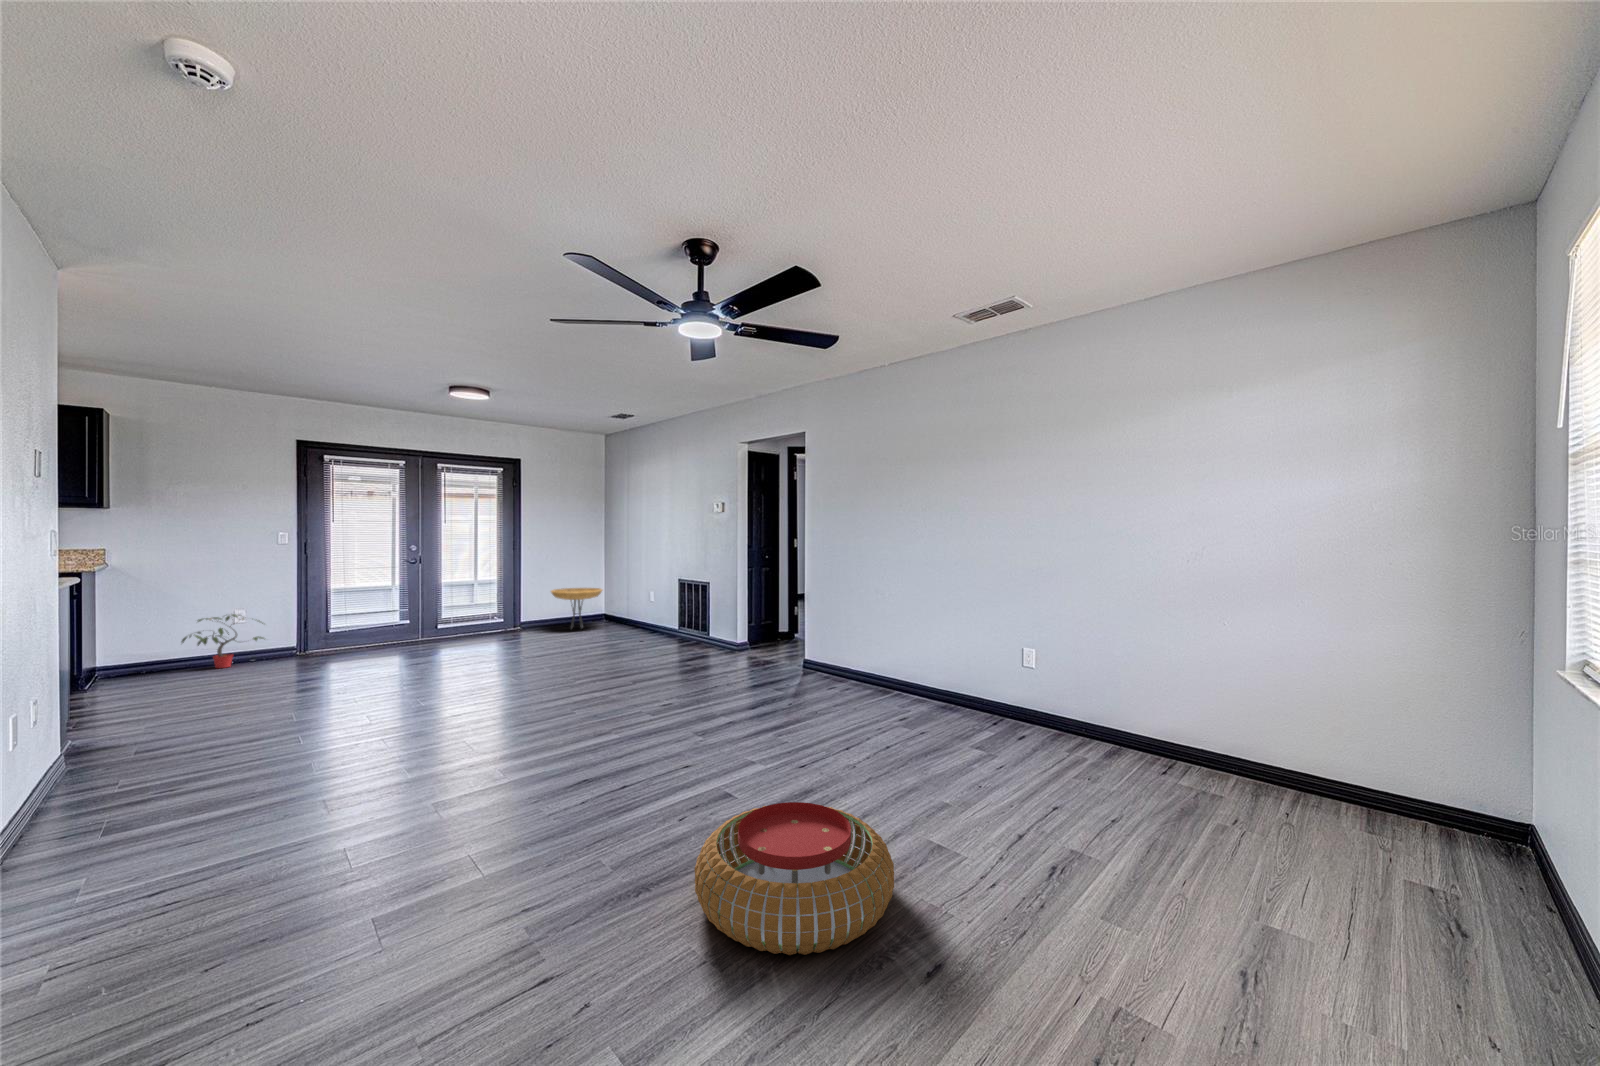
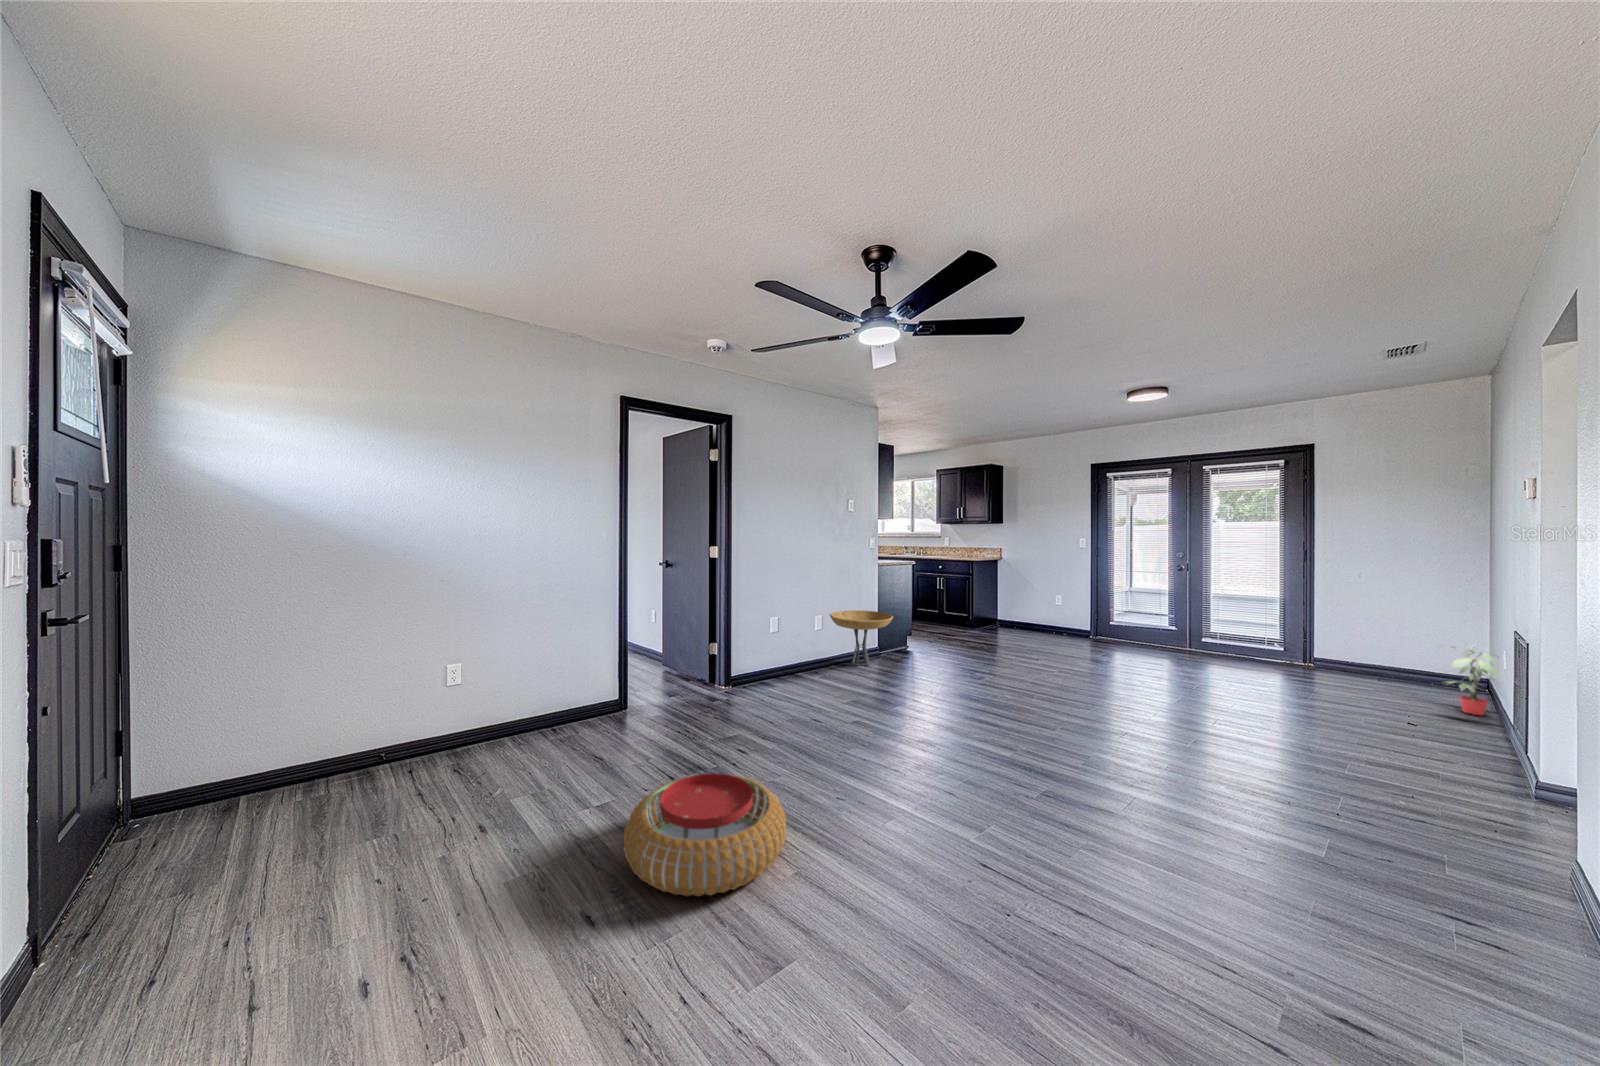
side table: present [551,588,602,629] -> present [830,611,893,666]
potted plant: present [181,614,264,668] -> present [1448,646,1497,715]

